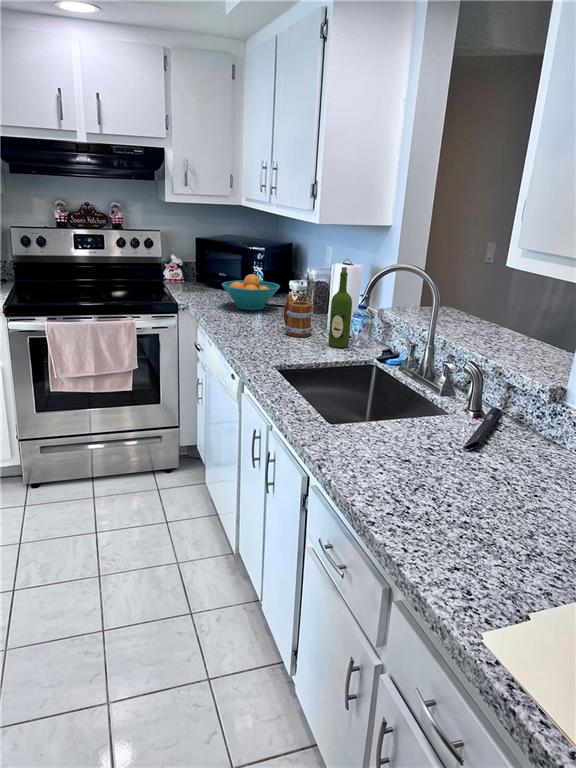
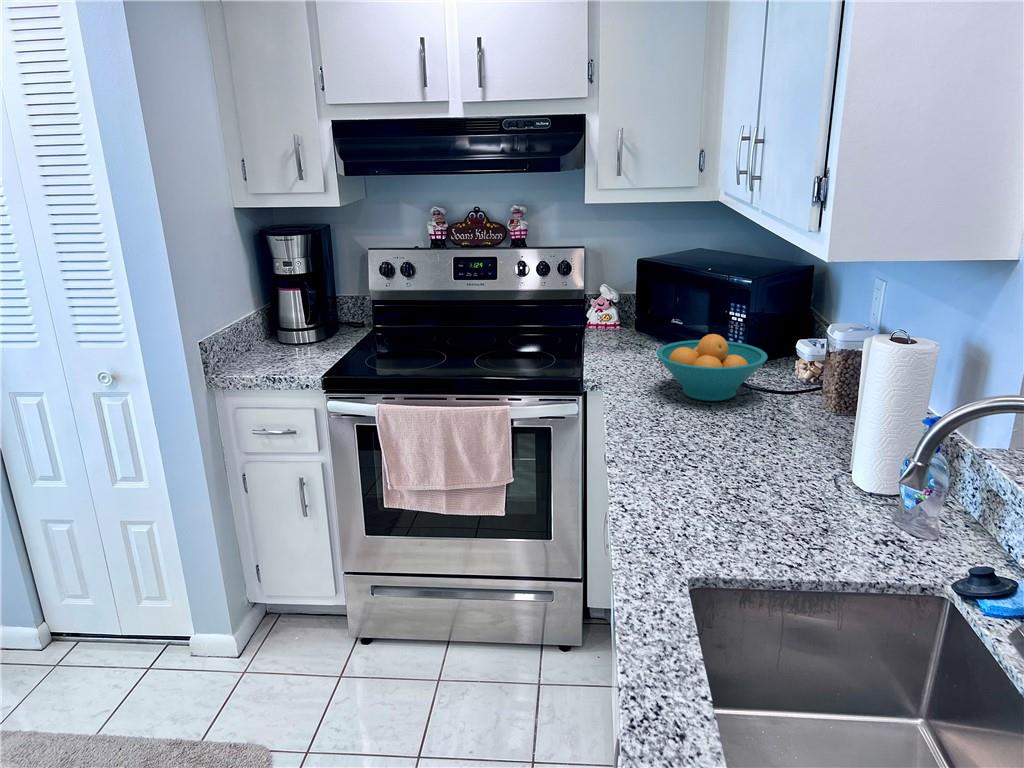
wine bottle: present [328,267,352,348] -> none [842,358,902,532]
mug: present [283,294,313,337] -> none [754,393,816,487]

